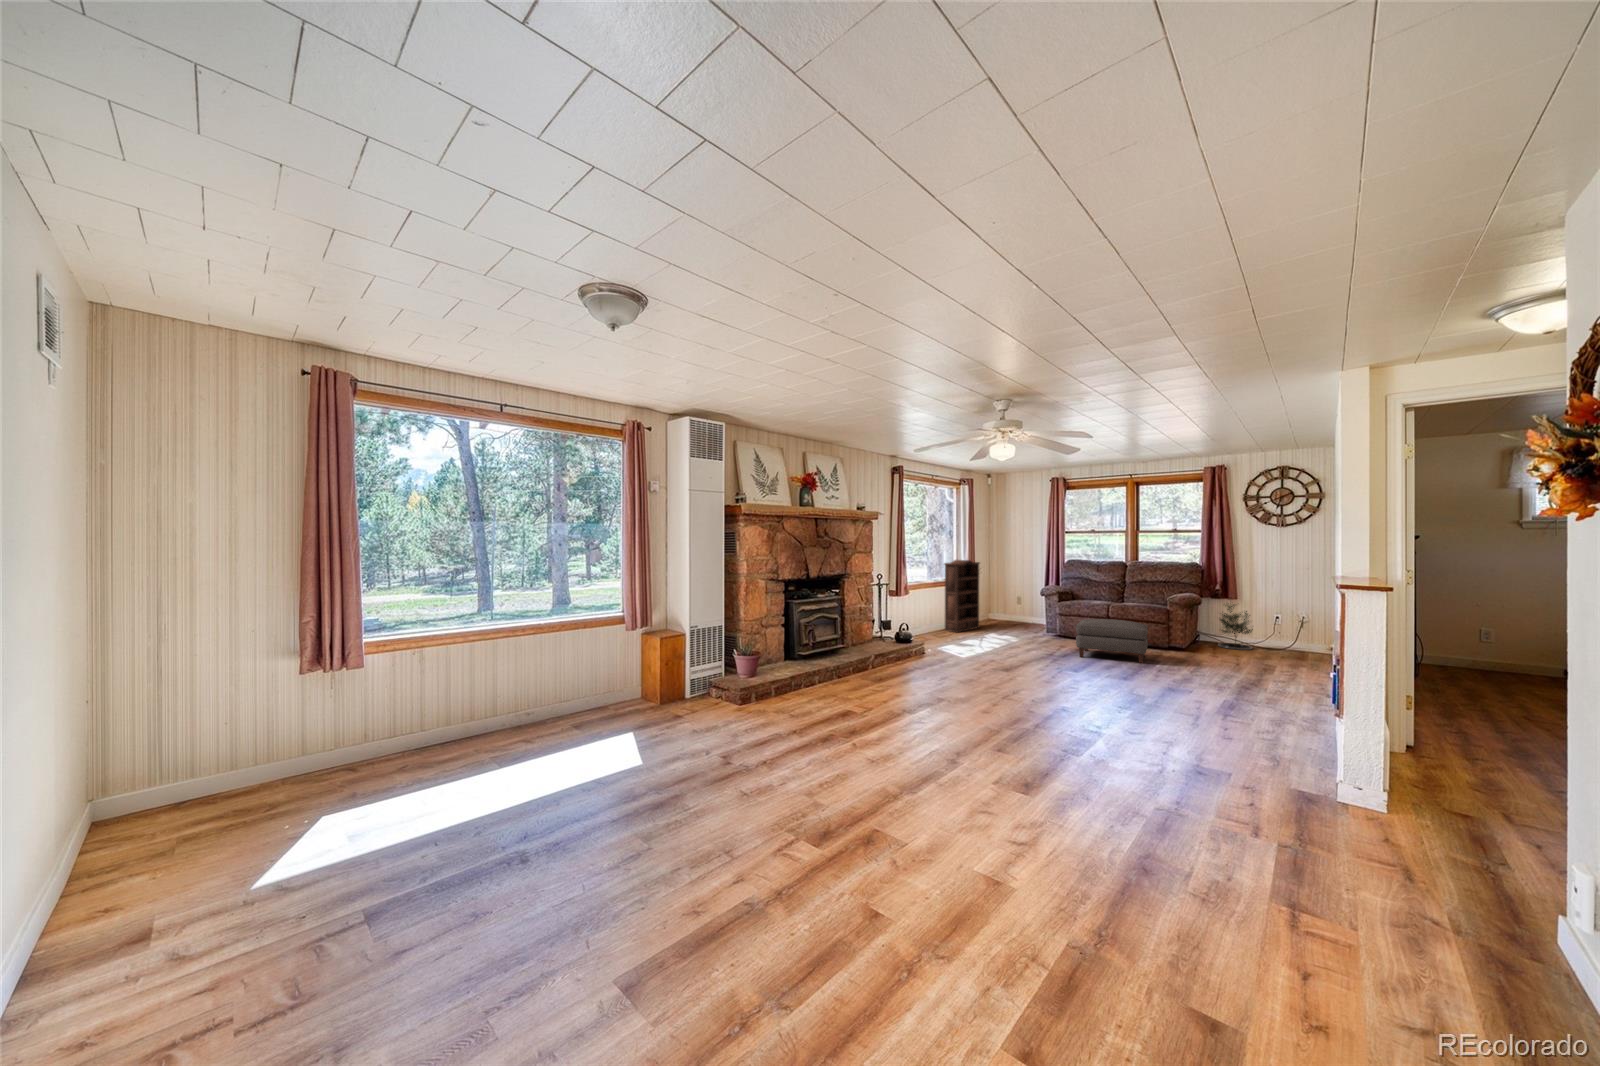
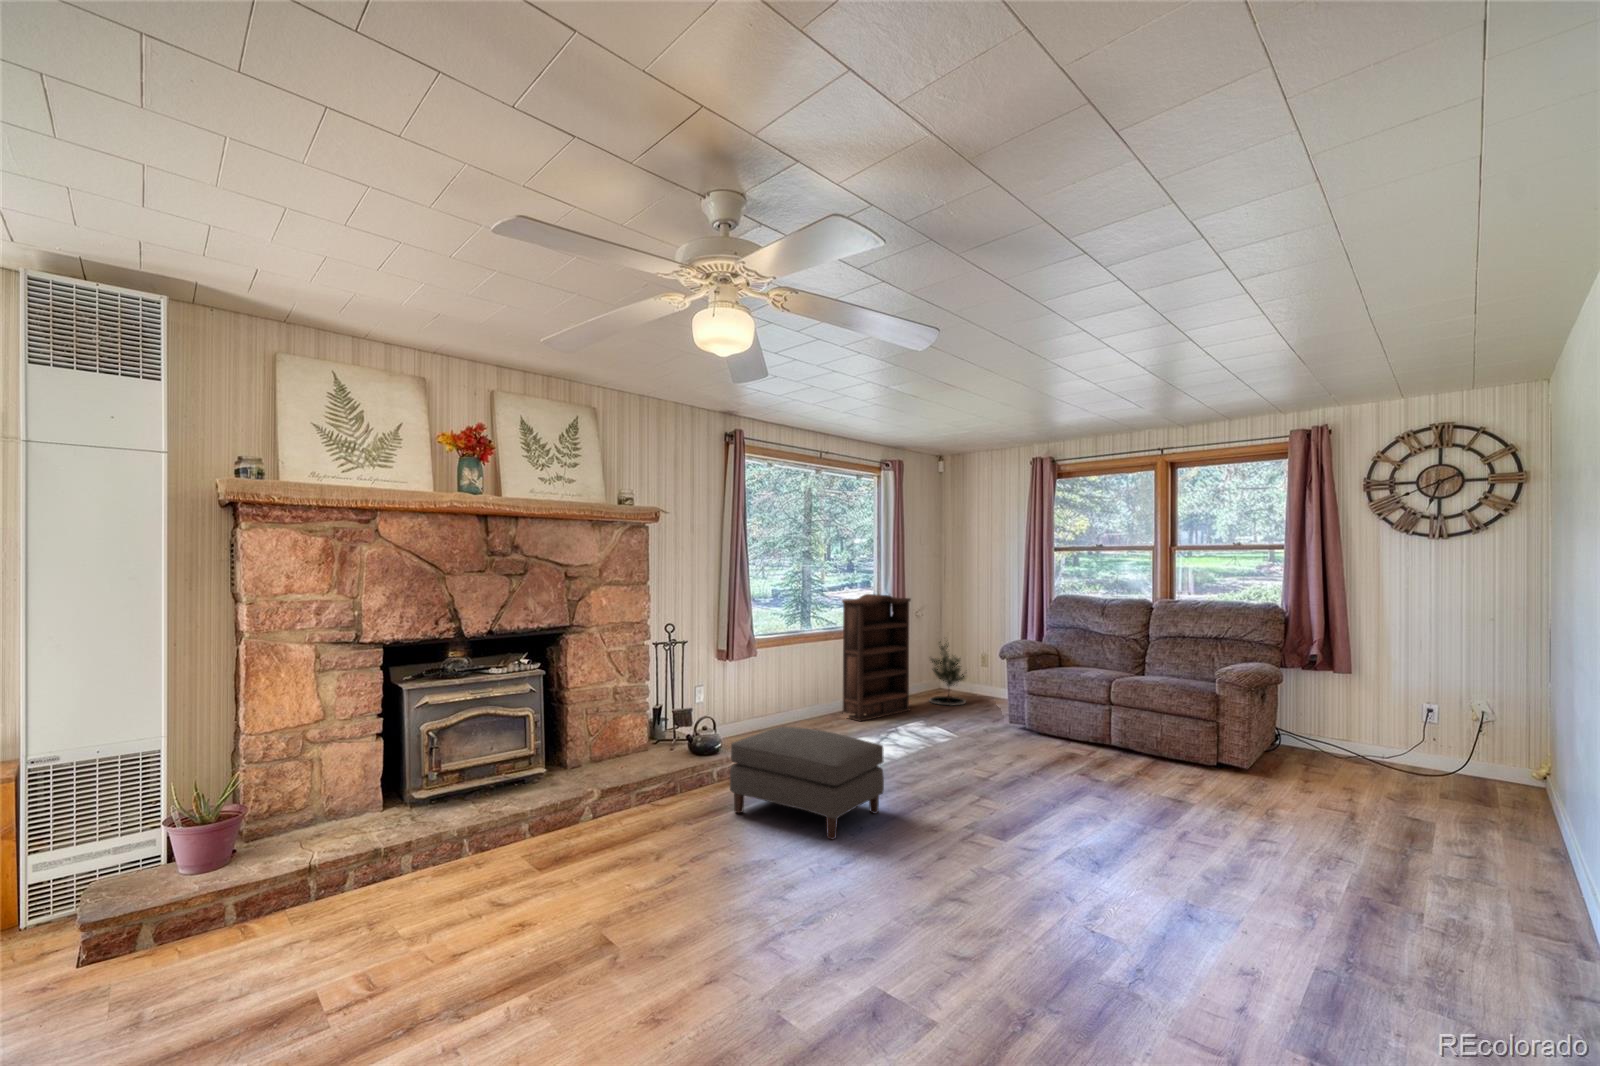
potted tree: present [1219,603,1253,650] -> present [929,642,966,705]
ottoman: present [1076,619,1148,663] -> present [730,727,884,839]

